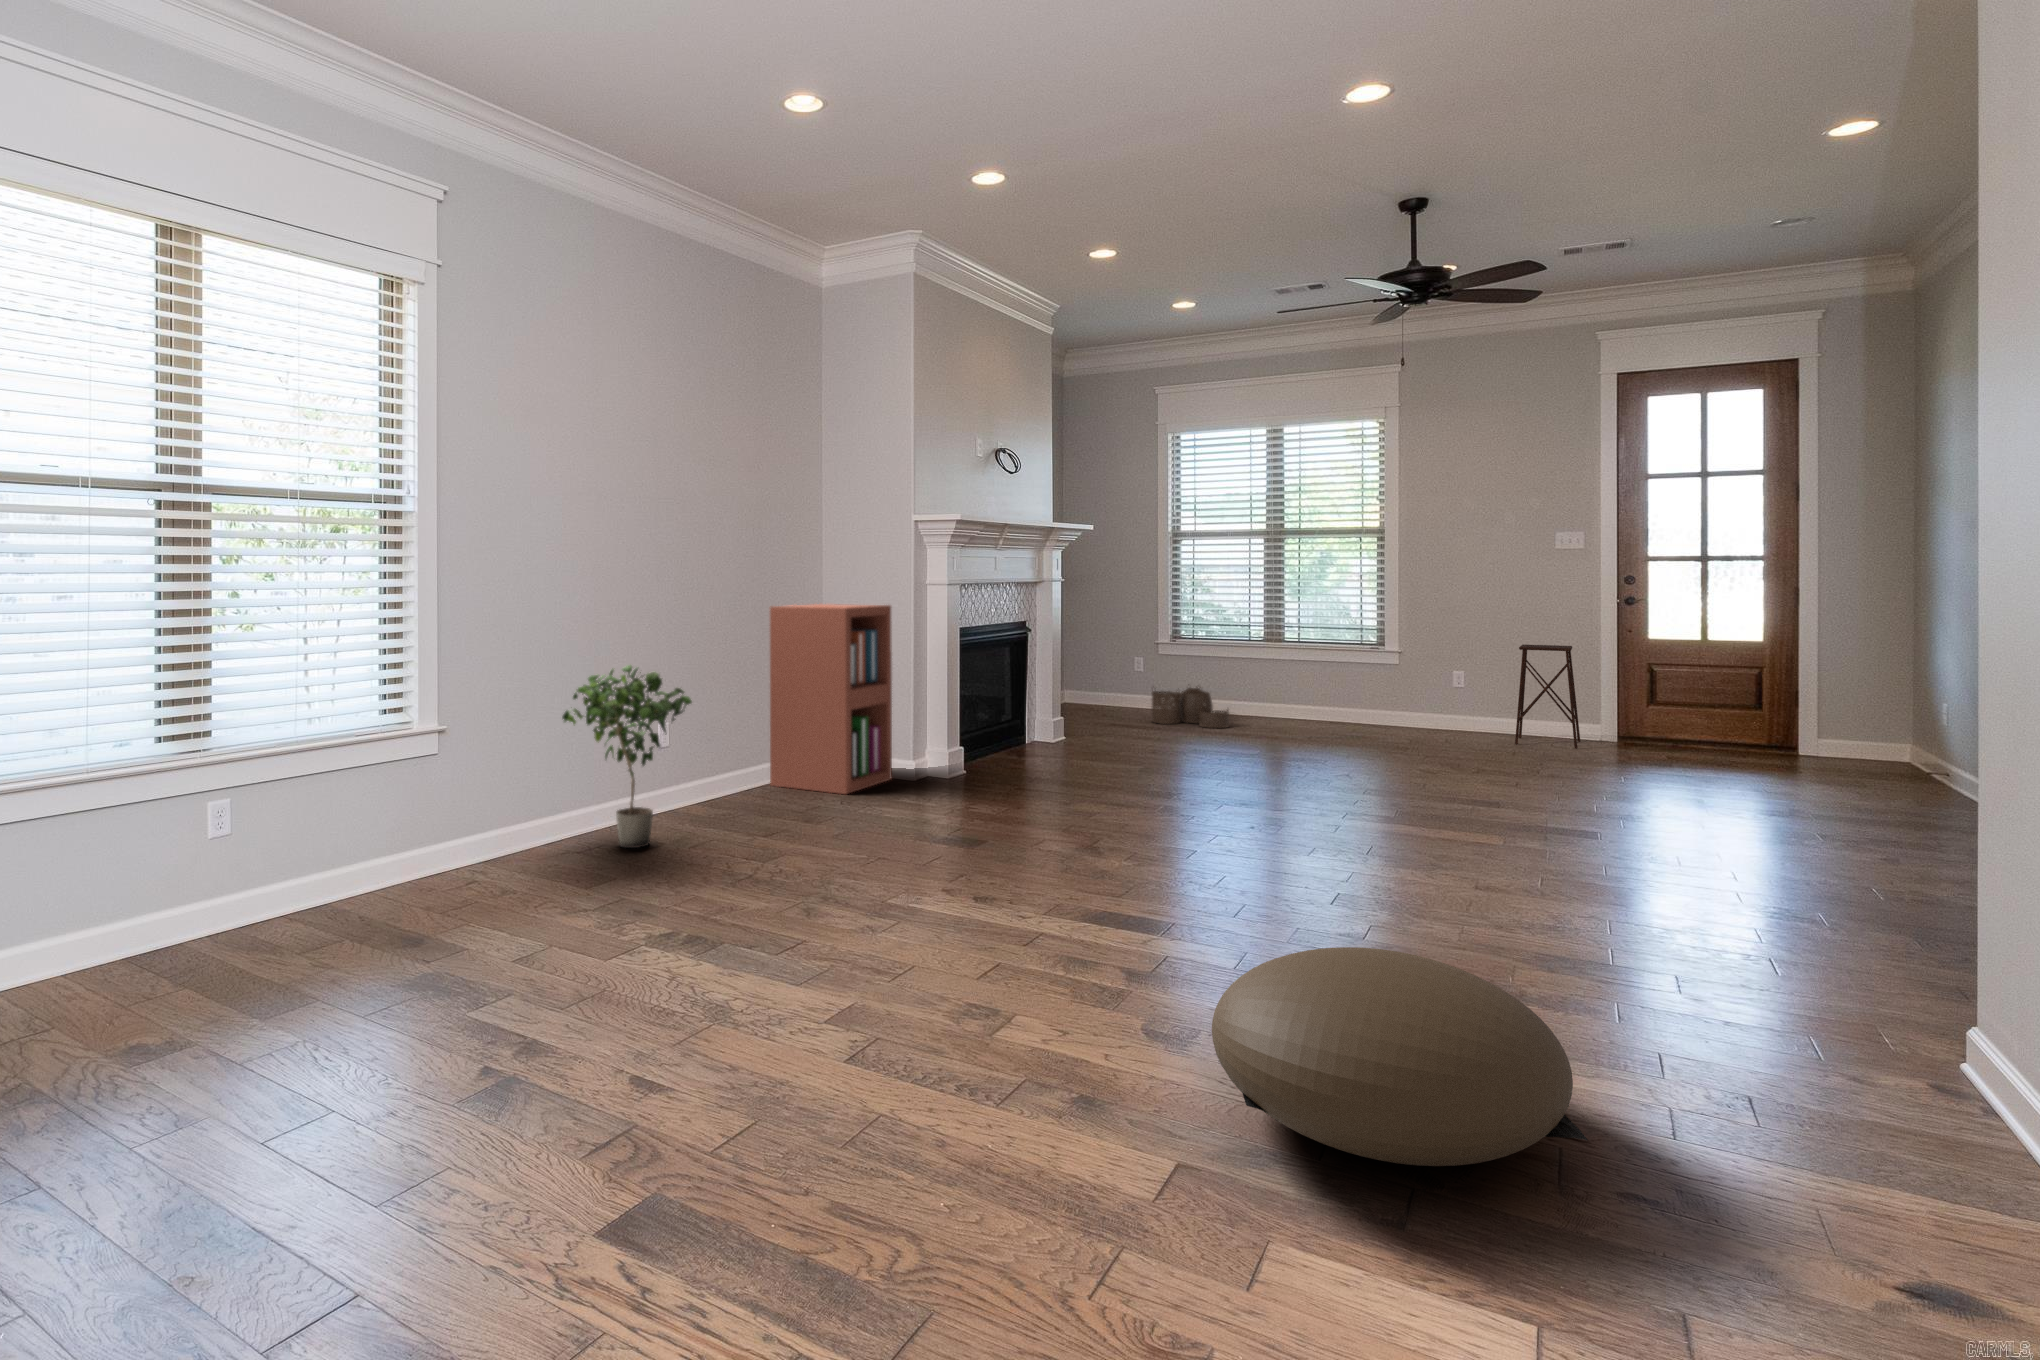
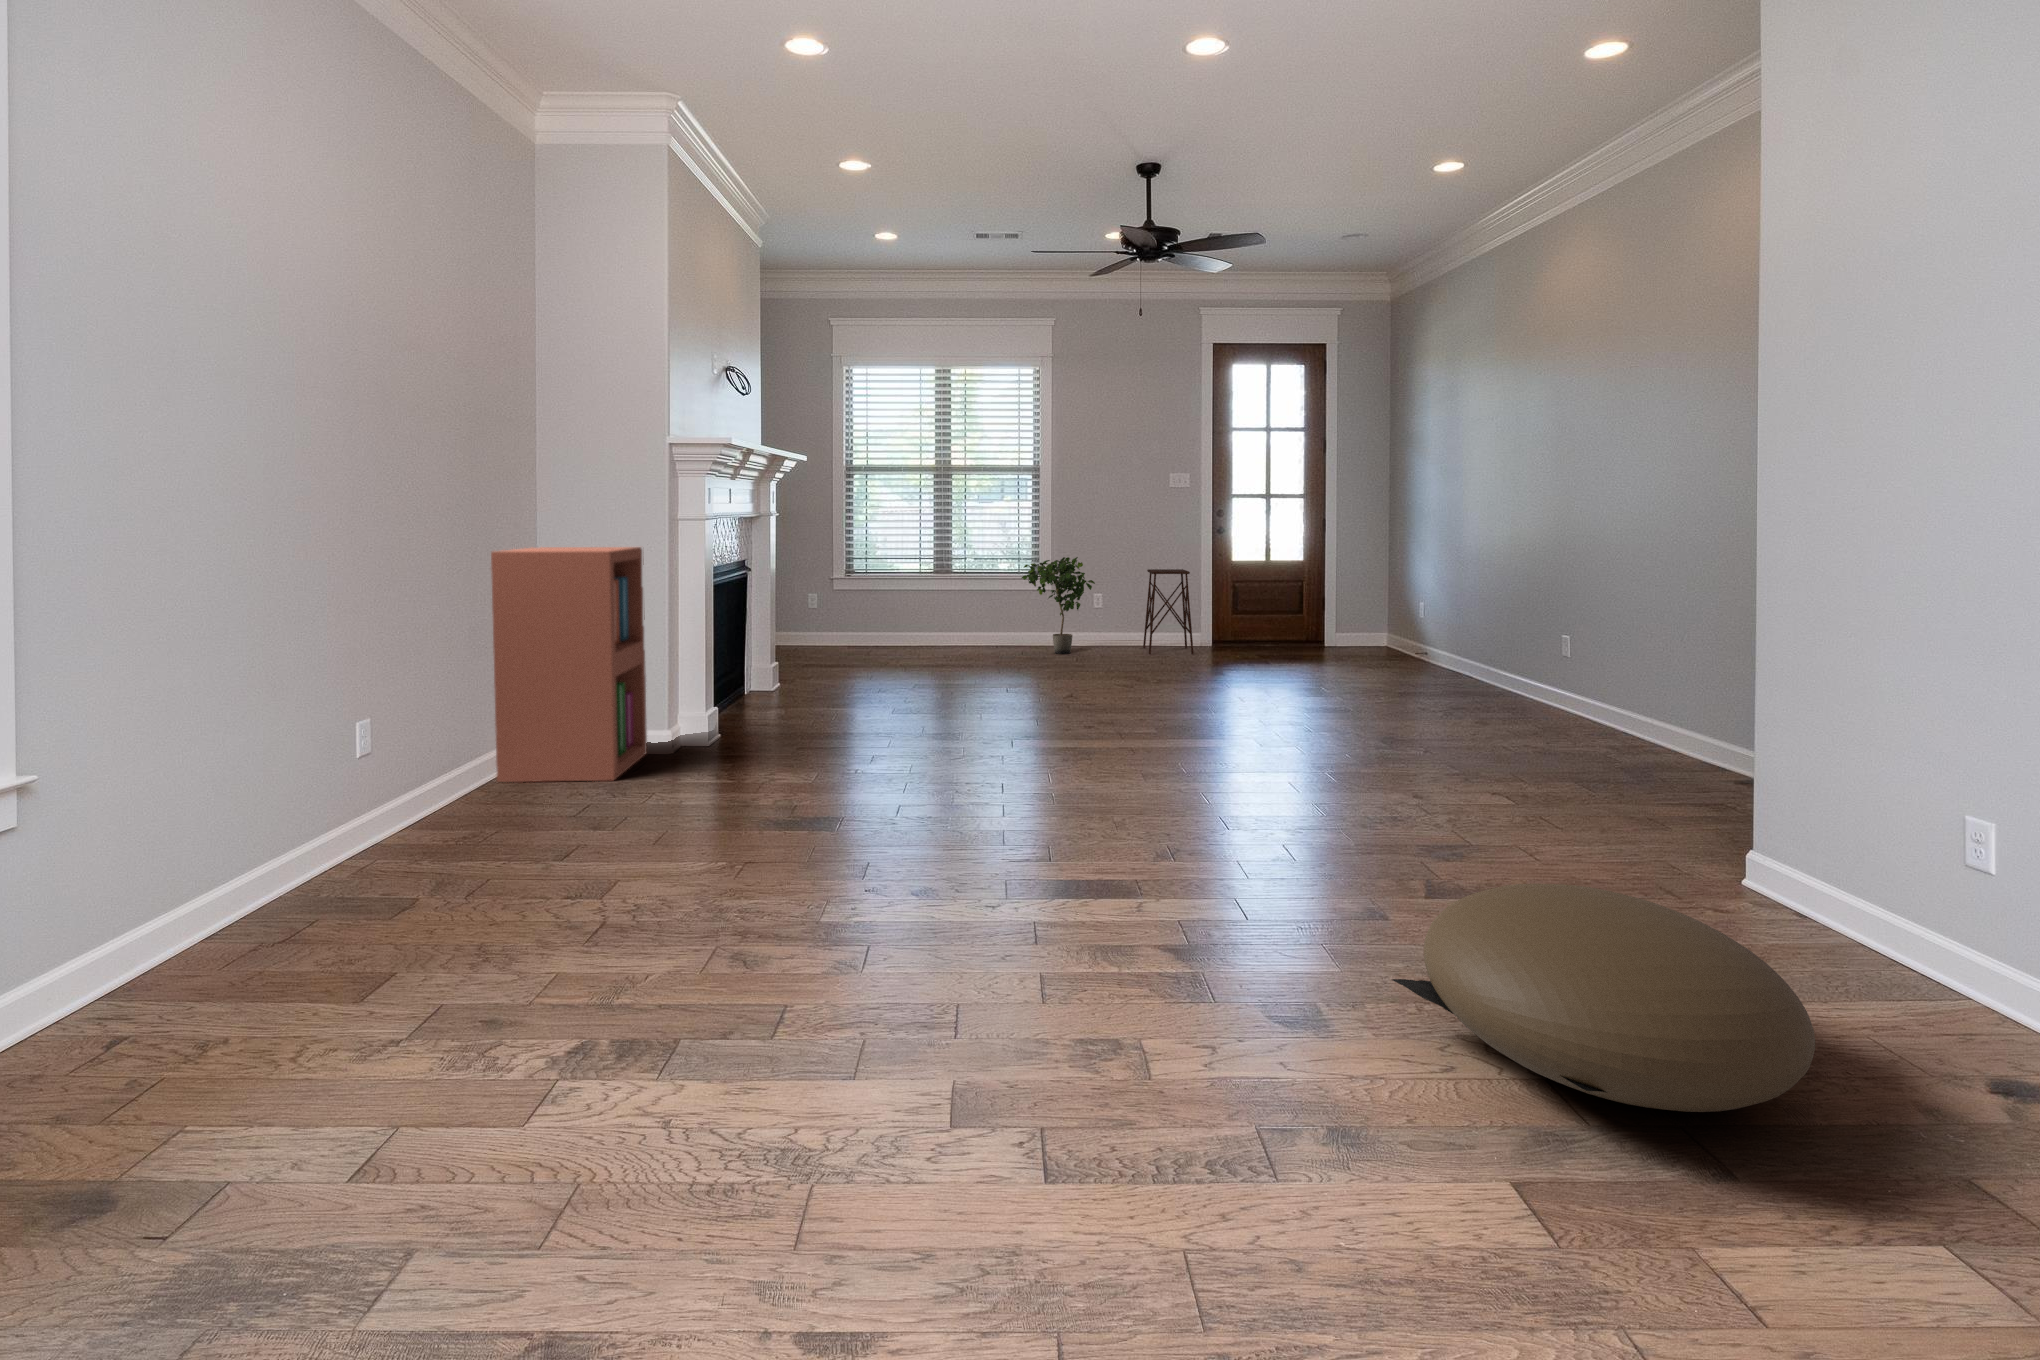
potted plant: present [562,665,692,848] -> present [1022,557,1095,654]
woven basket: present [1152,687,1229,728] -> none [837,618,914,660]

